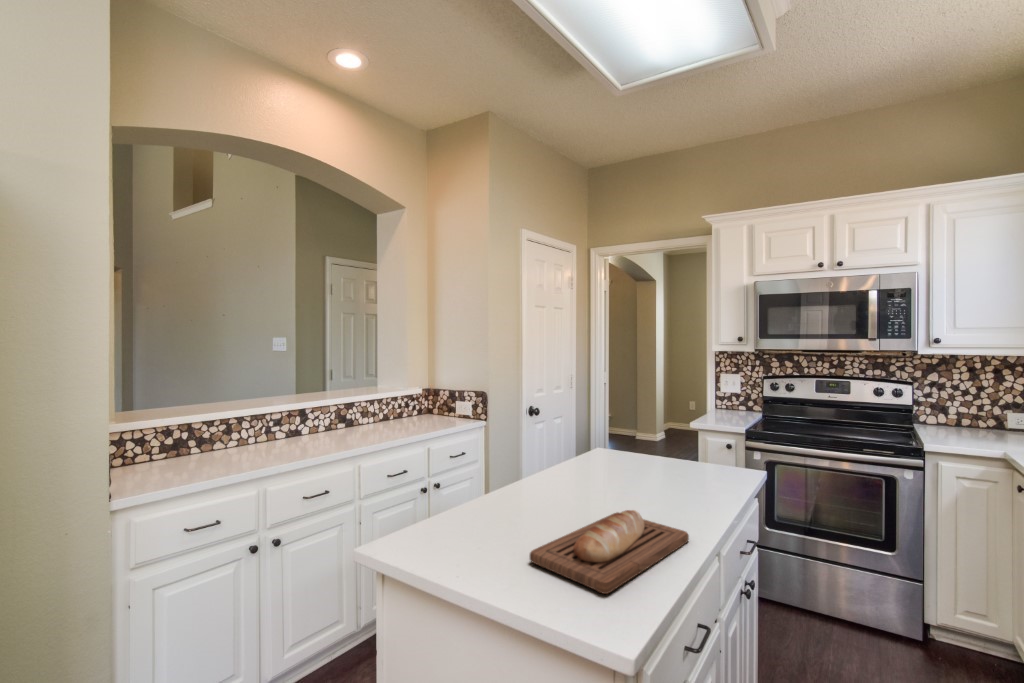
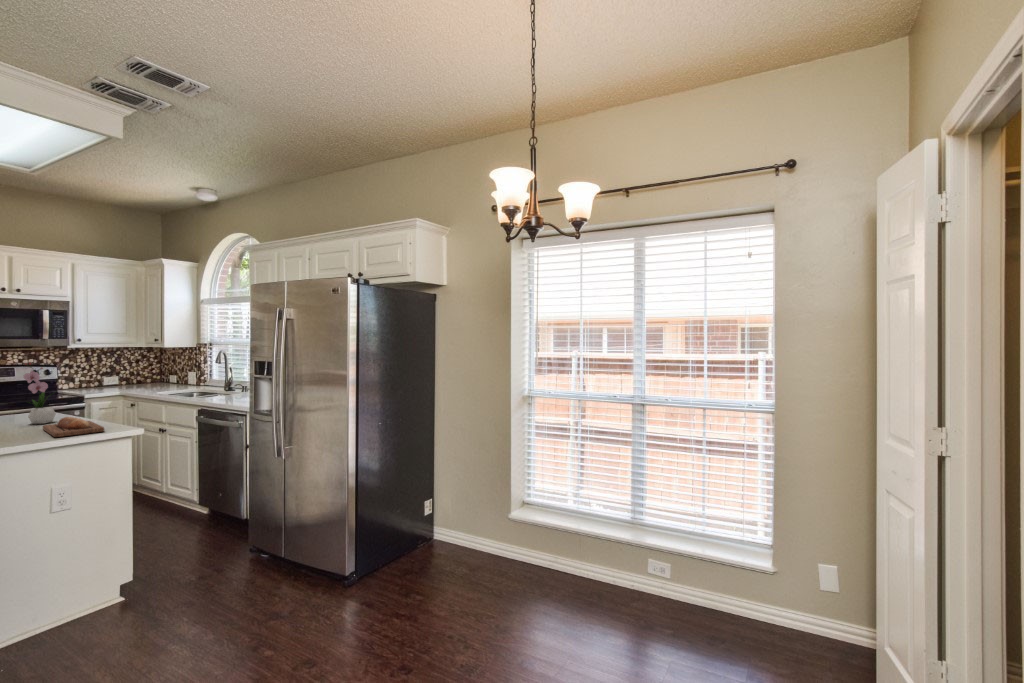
flower arrangement: none [642,380,698,503] -> present [23,363,56,424]

